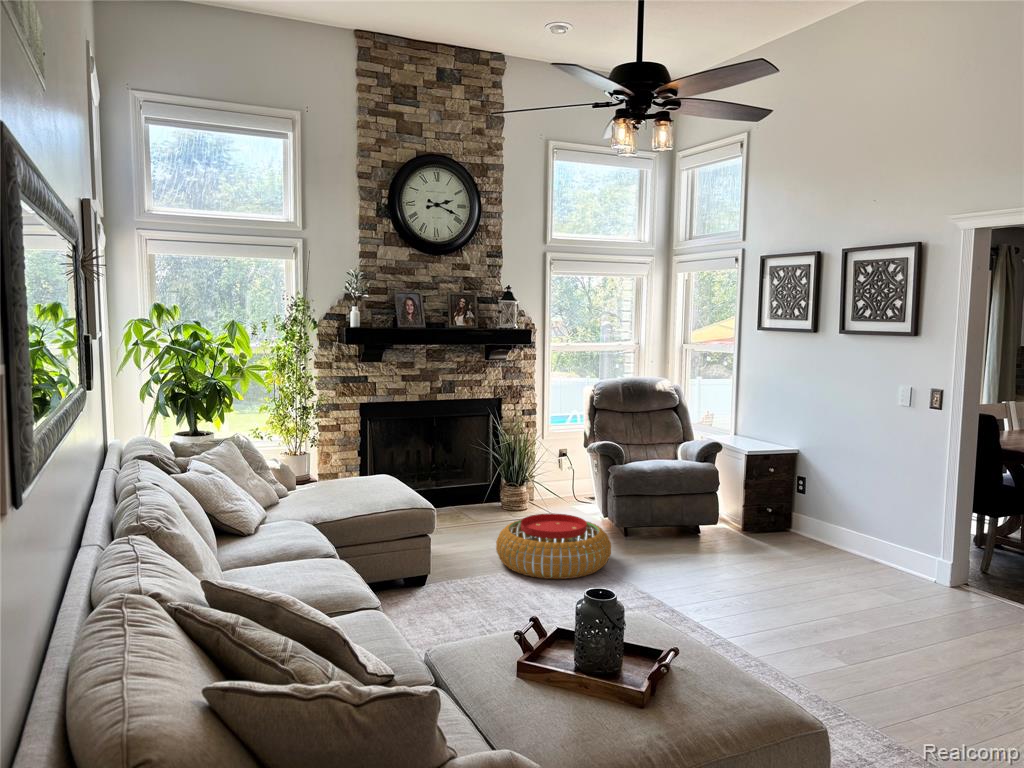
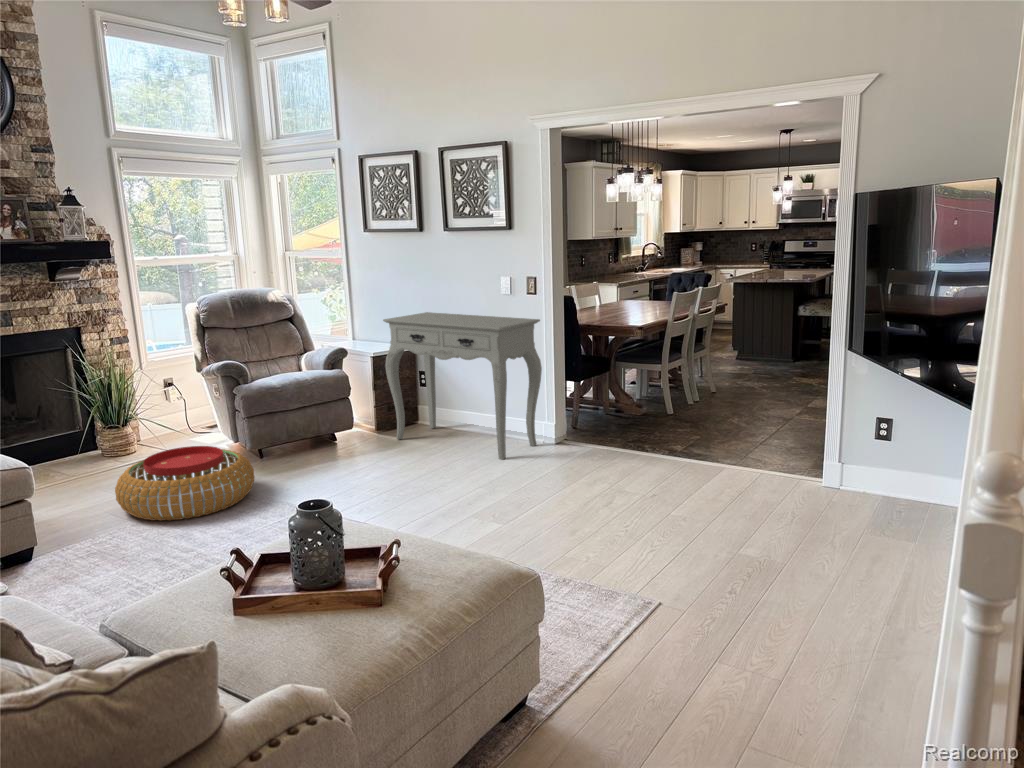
console table: none [758,417,941,591] -> present [383,312,542,460]

